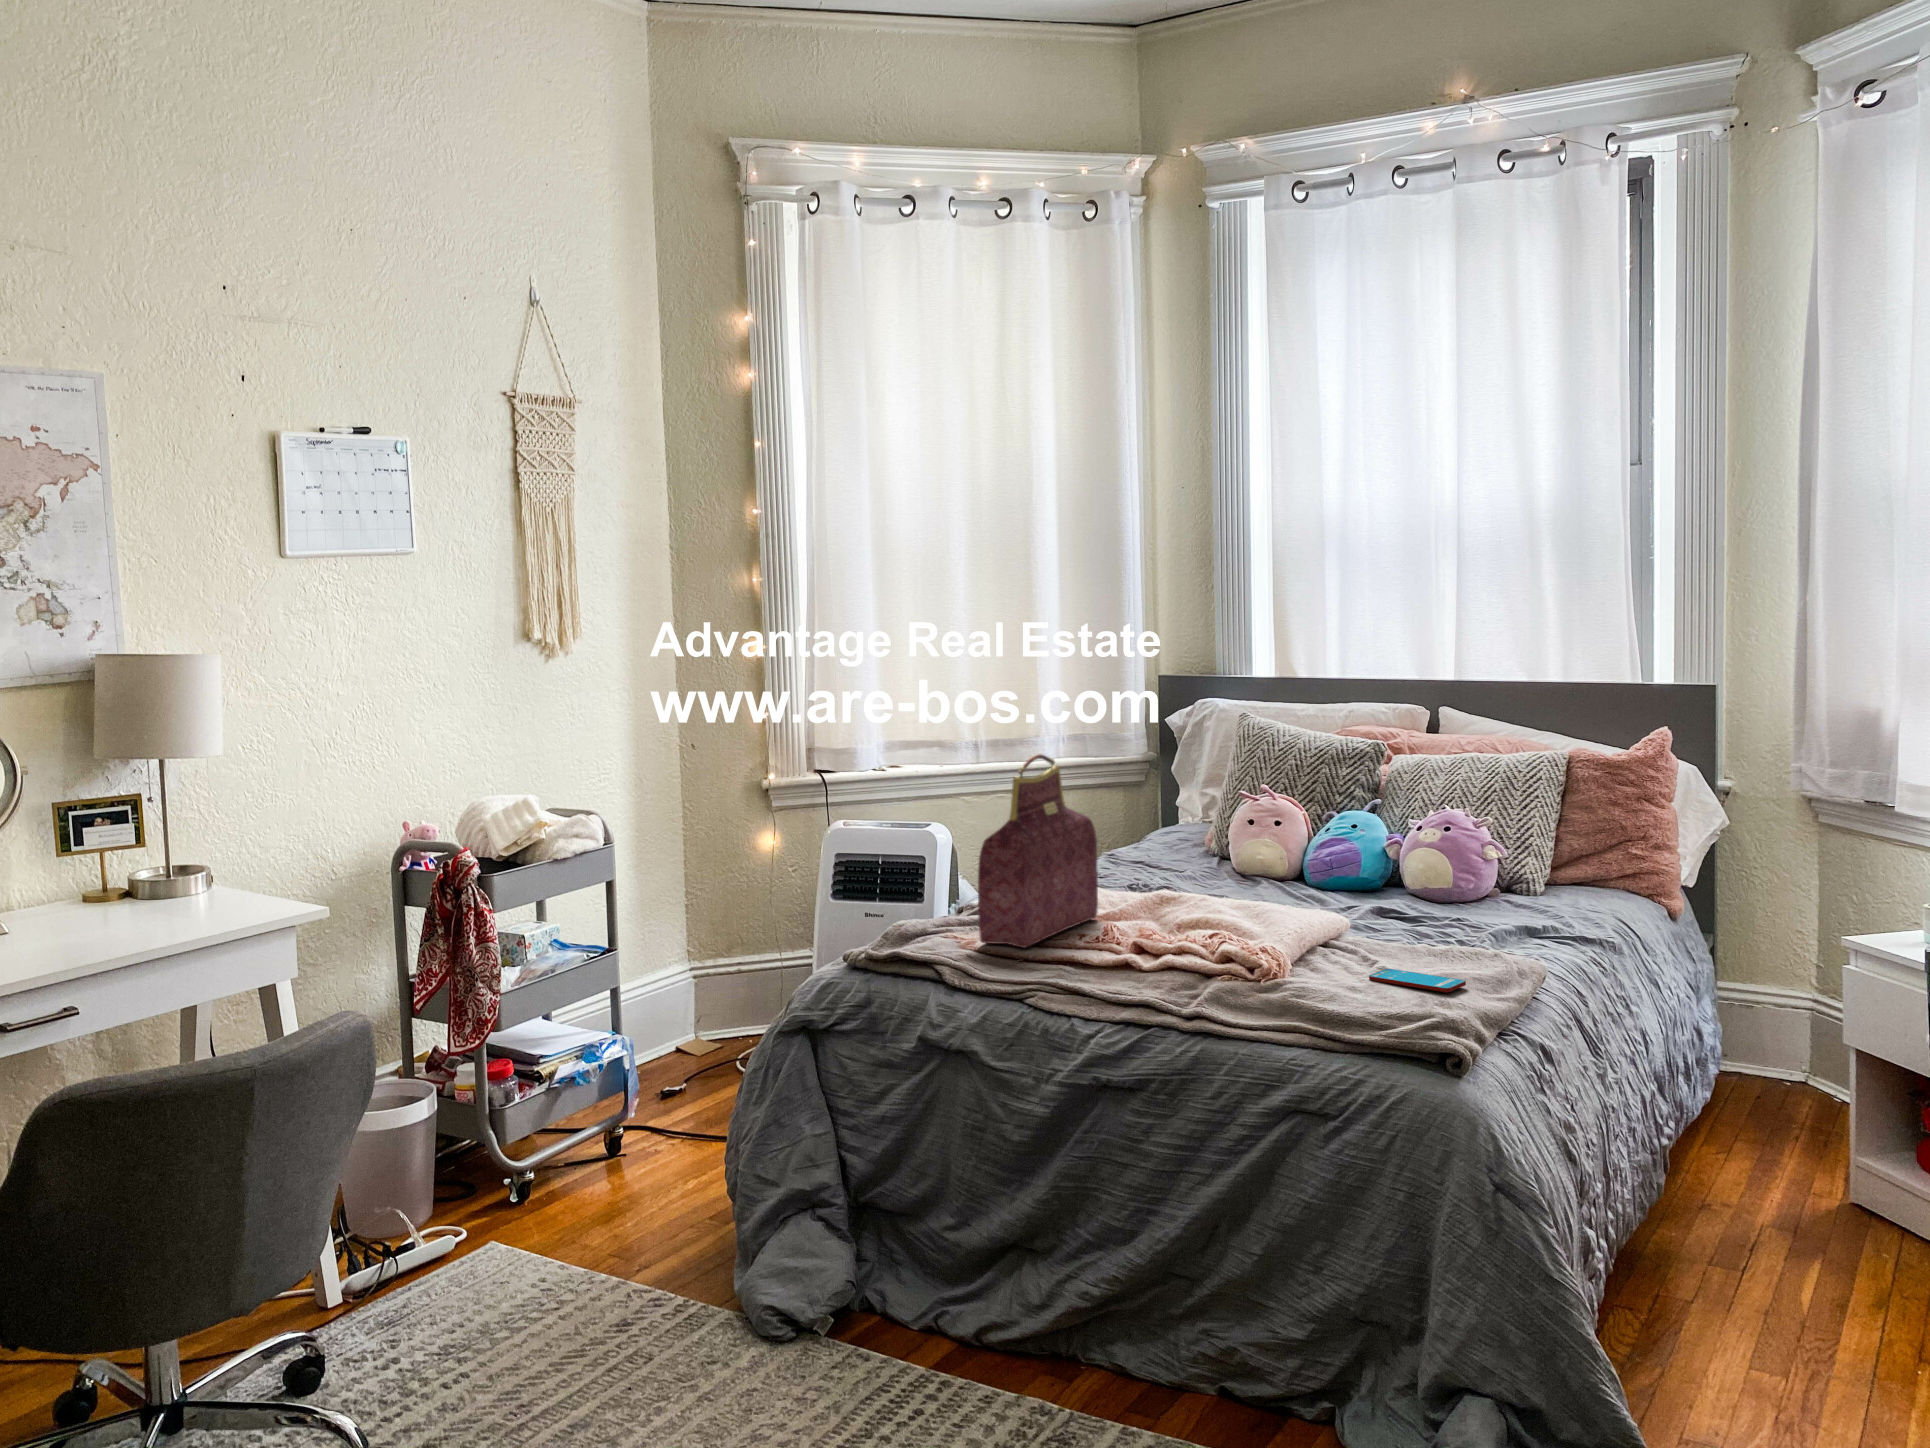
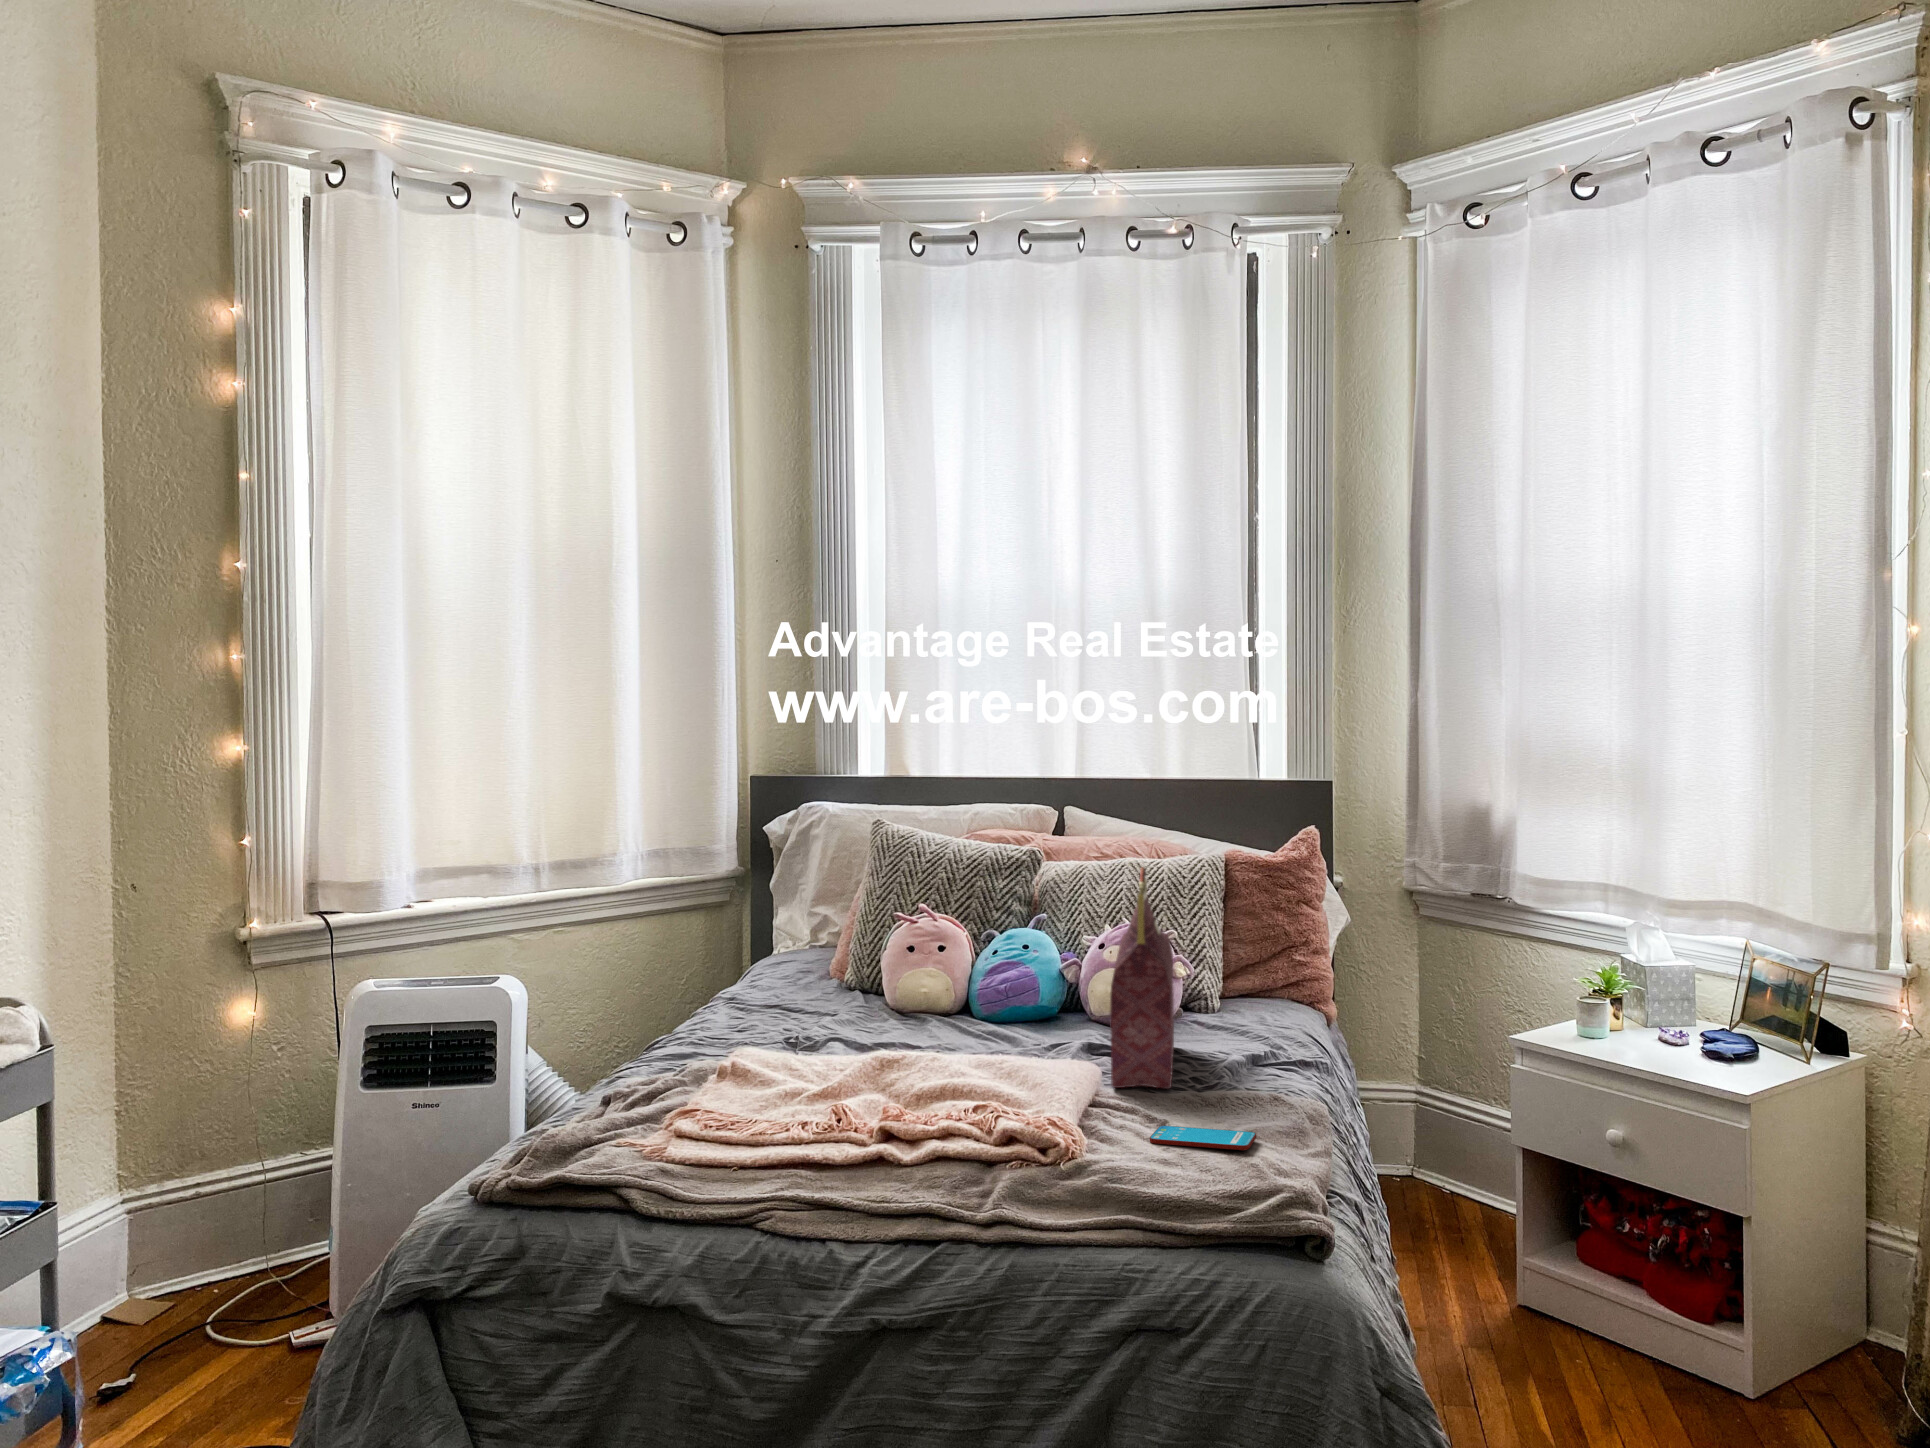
handbag: present [978,754,1098,948] -> present [1110,867,1174,1089]

